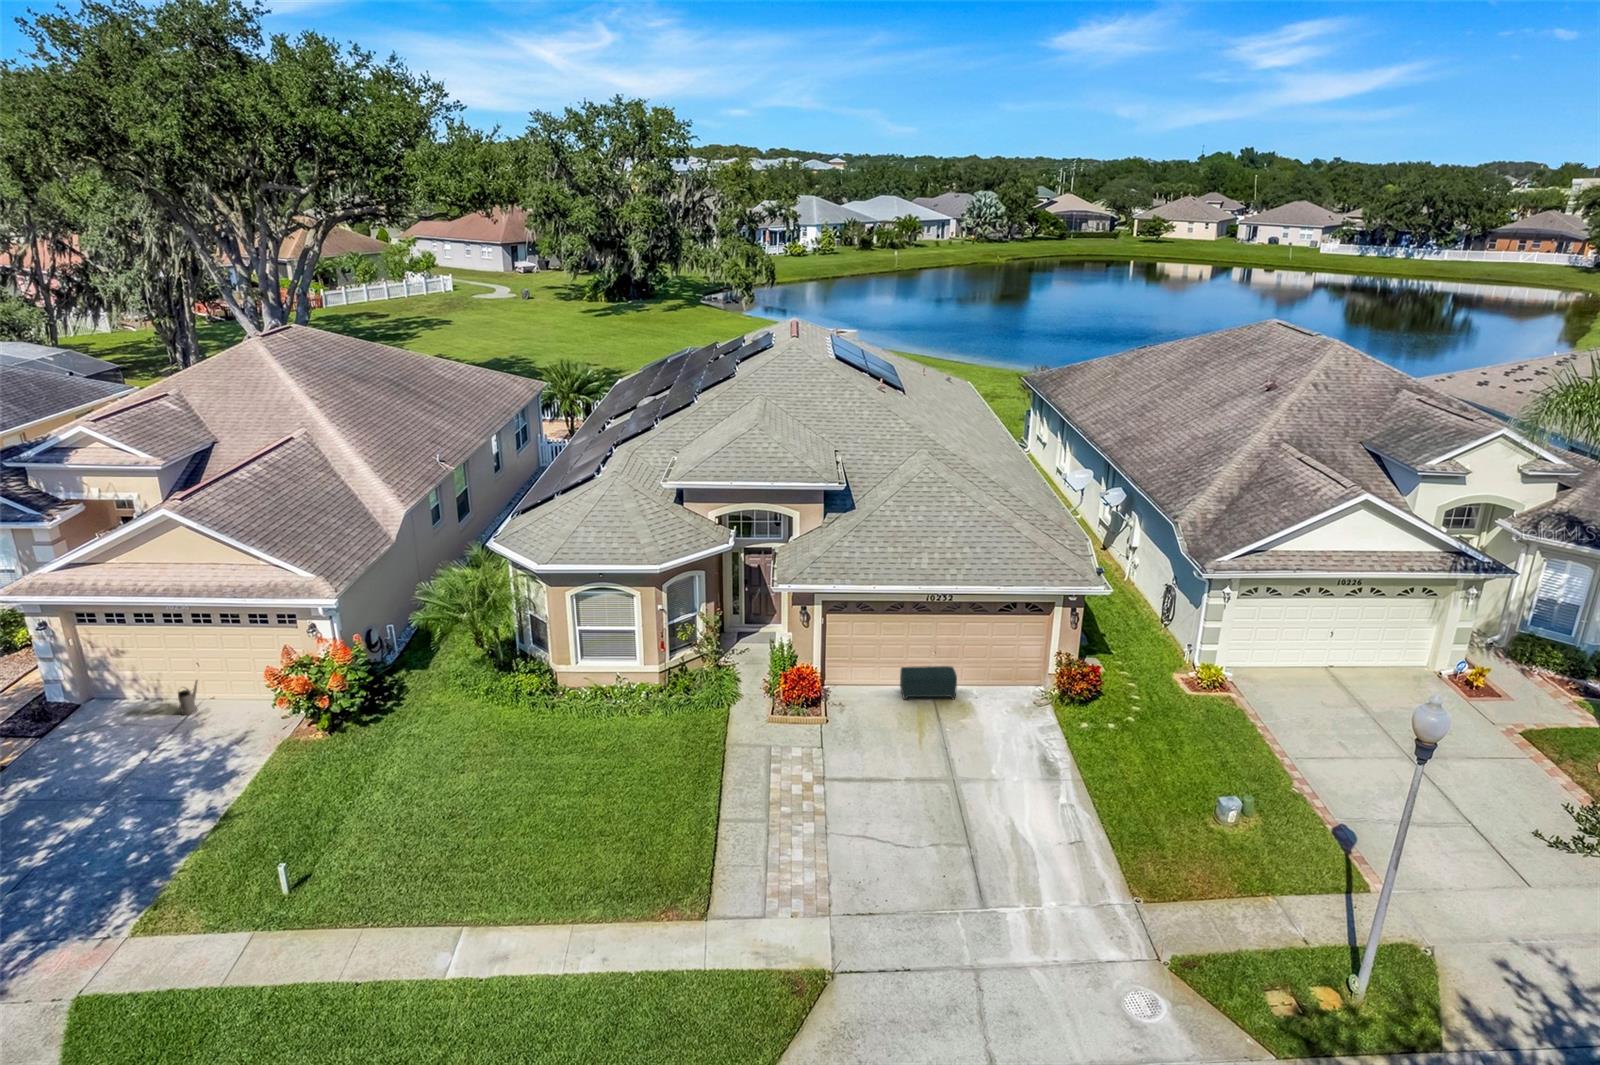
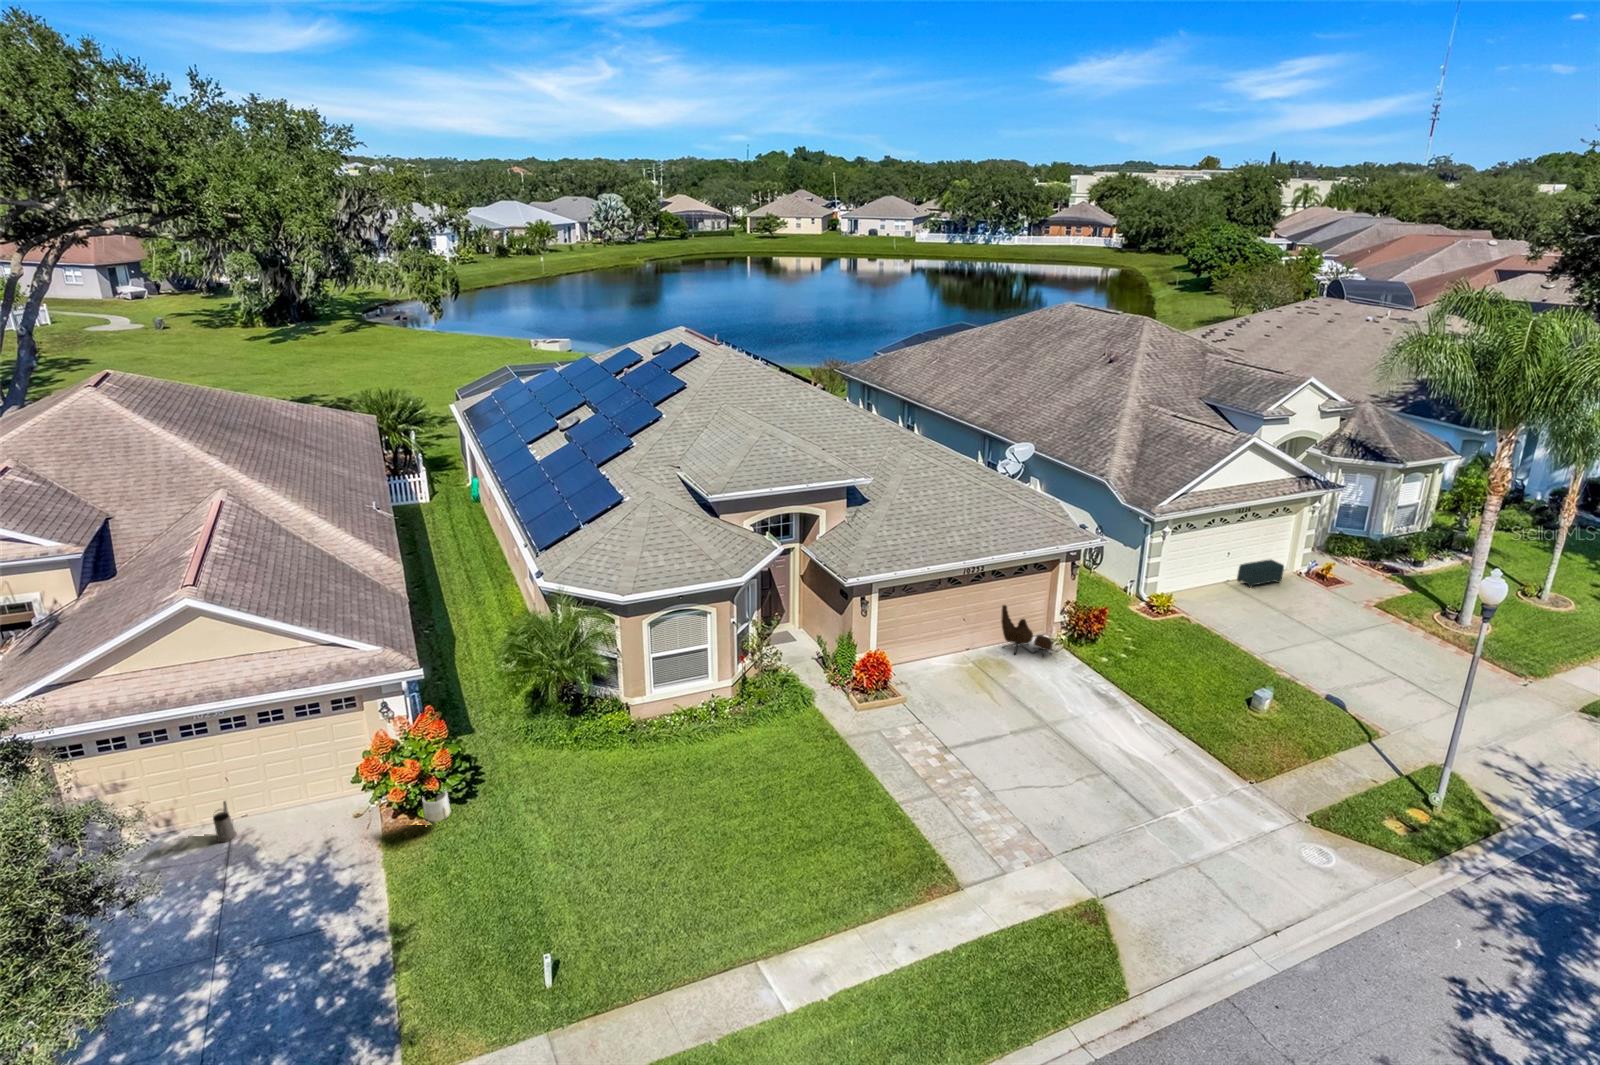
lounge chair: none [968,638,1028,711] -> present [1001,605,1053,655]
bench: present [900,666,957,700] -> present [1237,560,1284,588]
planter: none [317,707,344,743] -> present [422,791,450,822]

